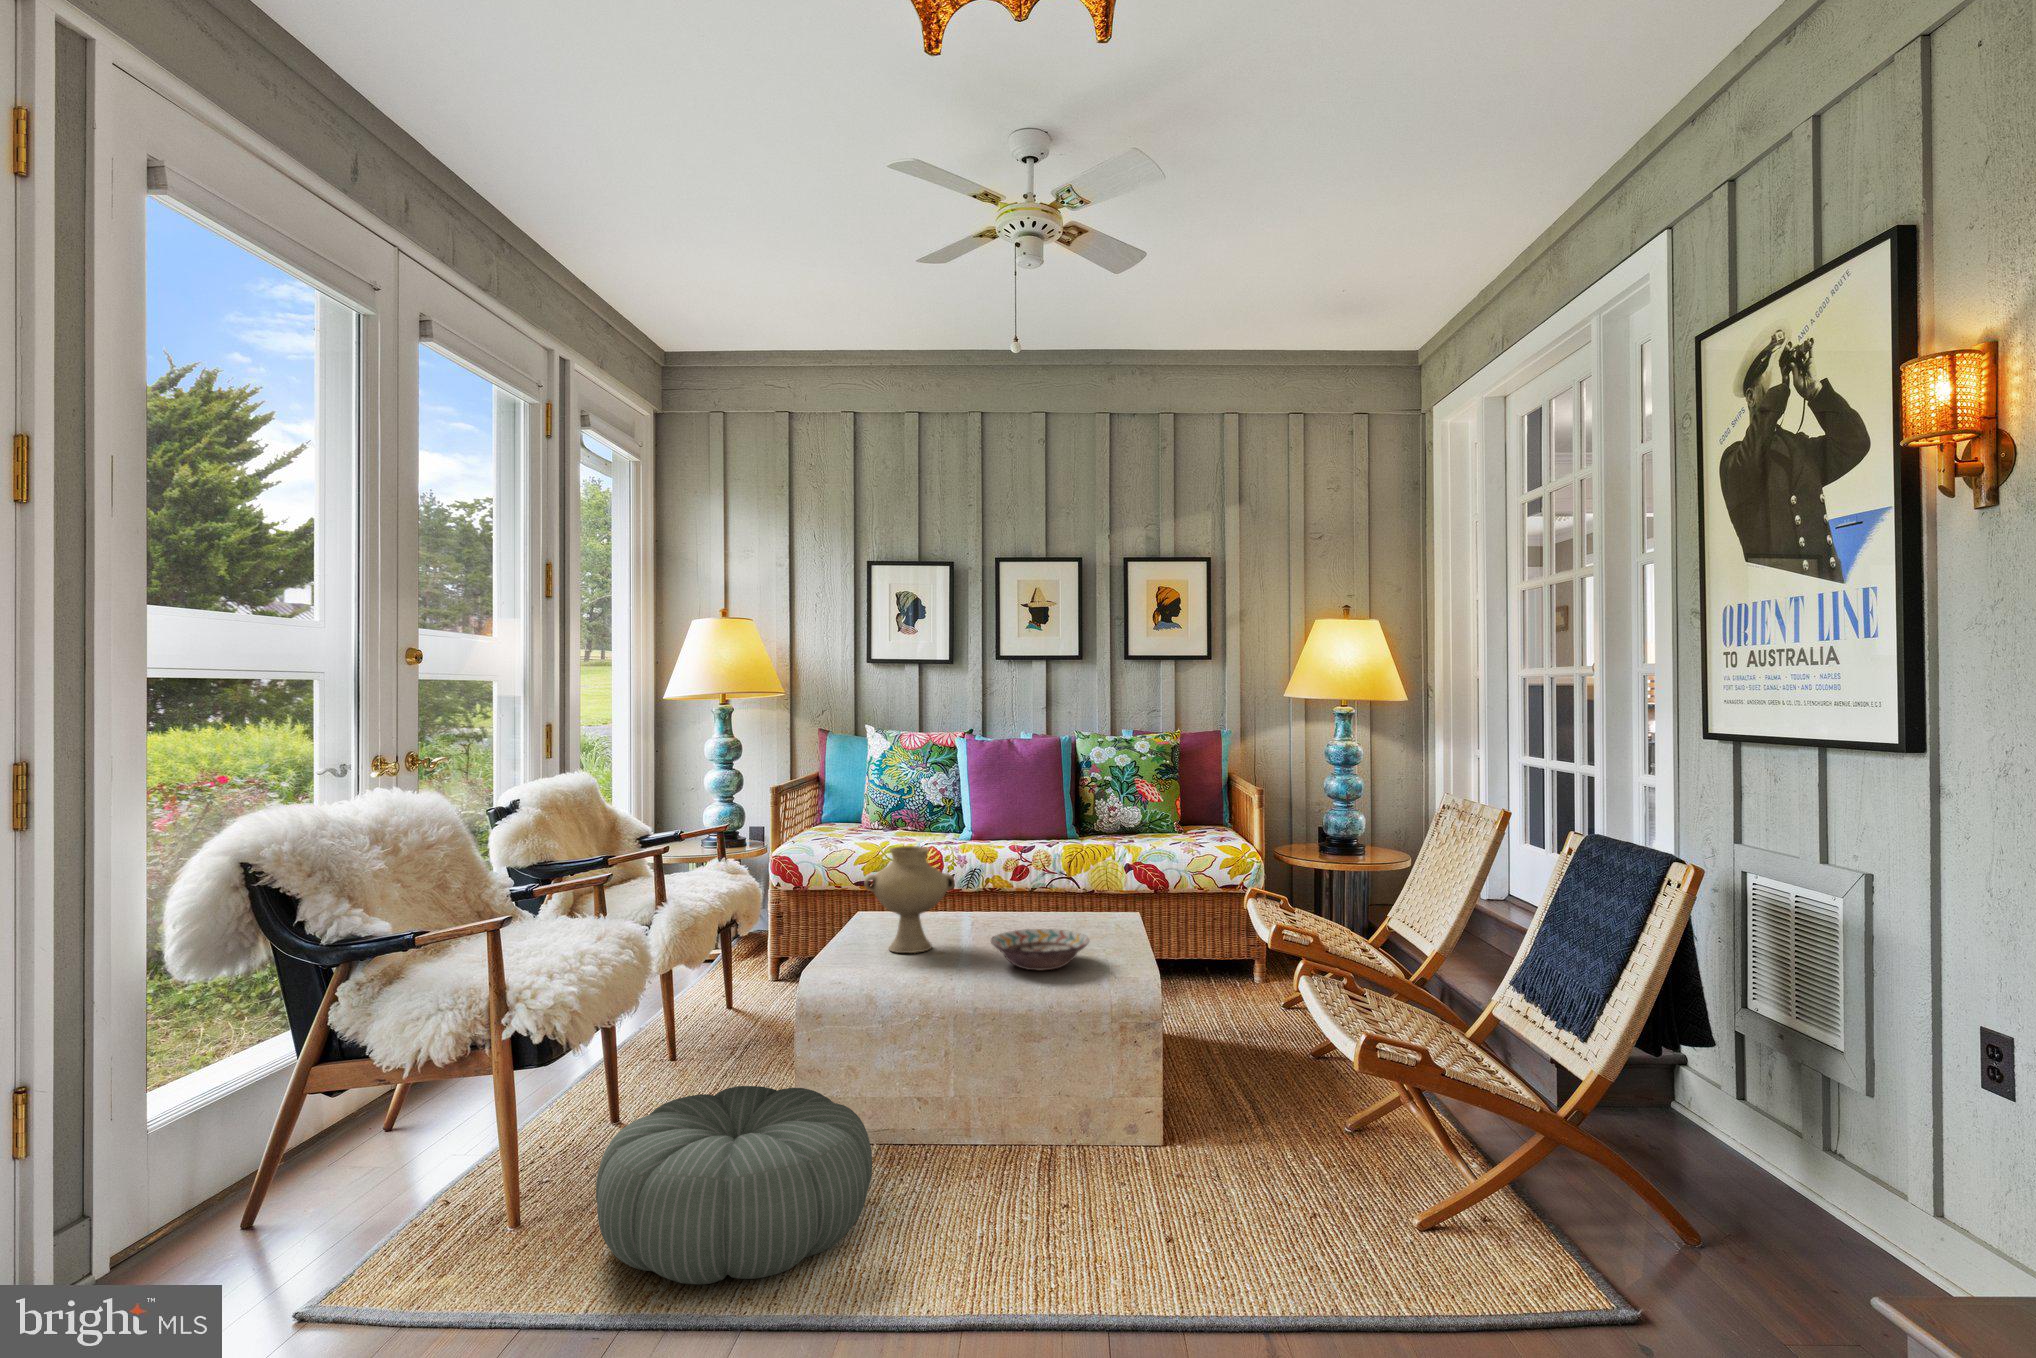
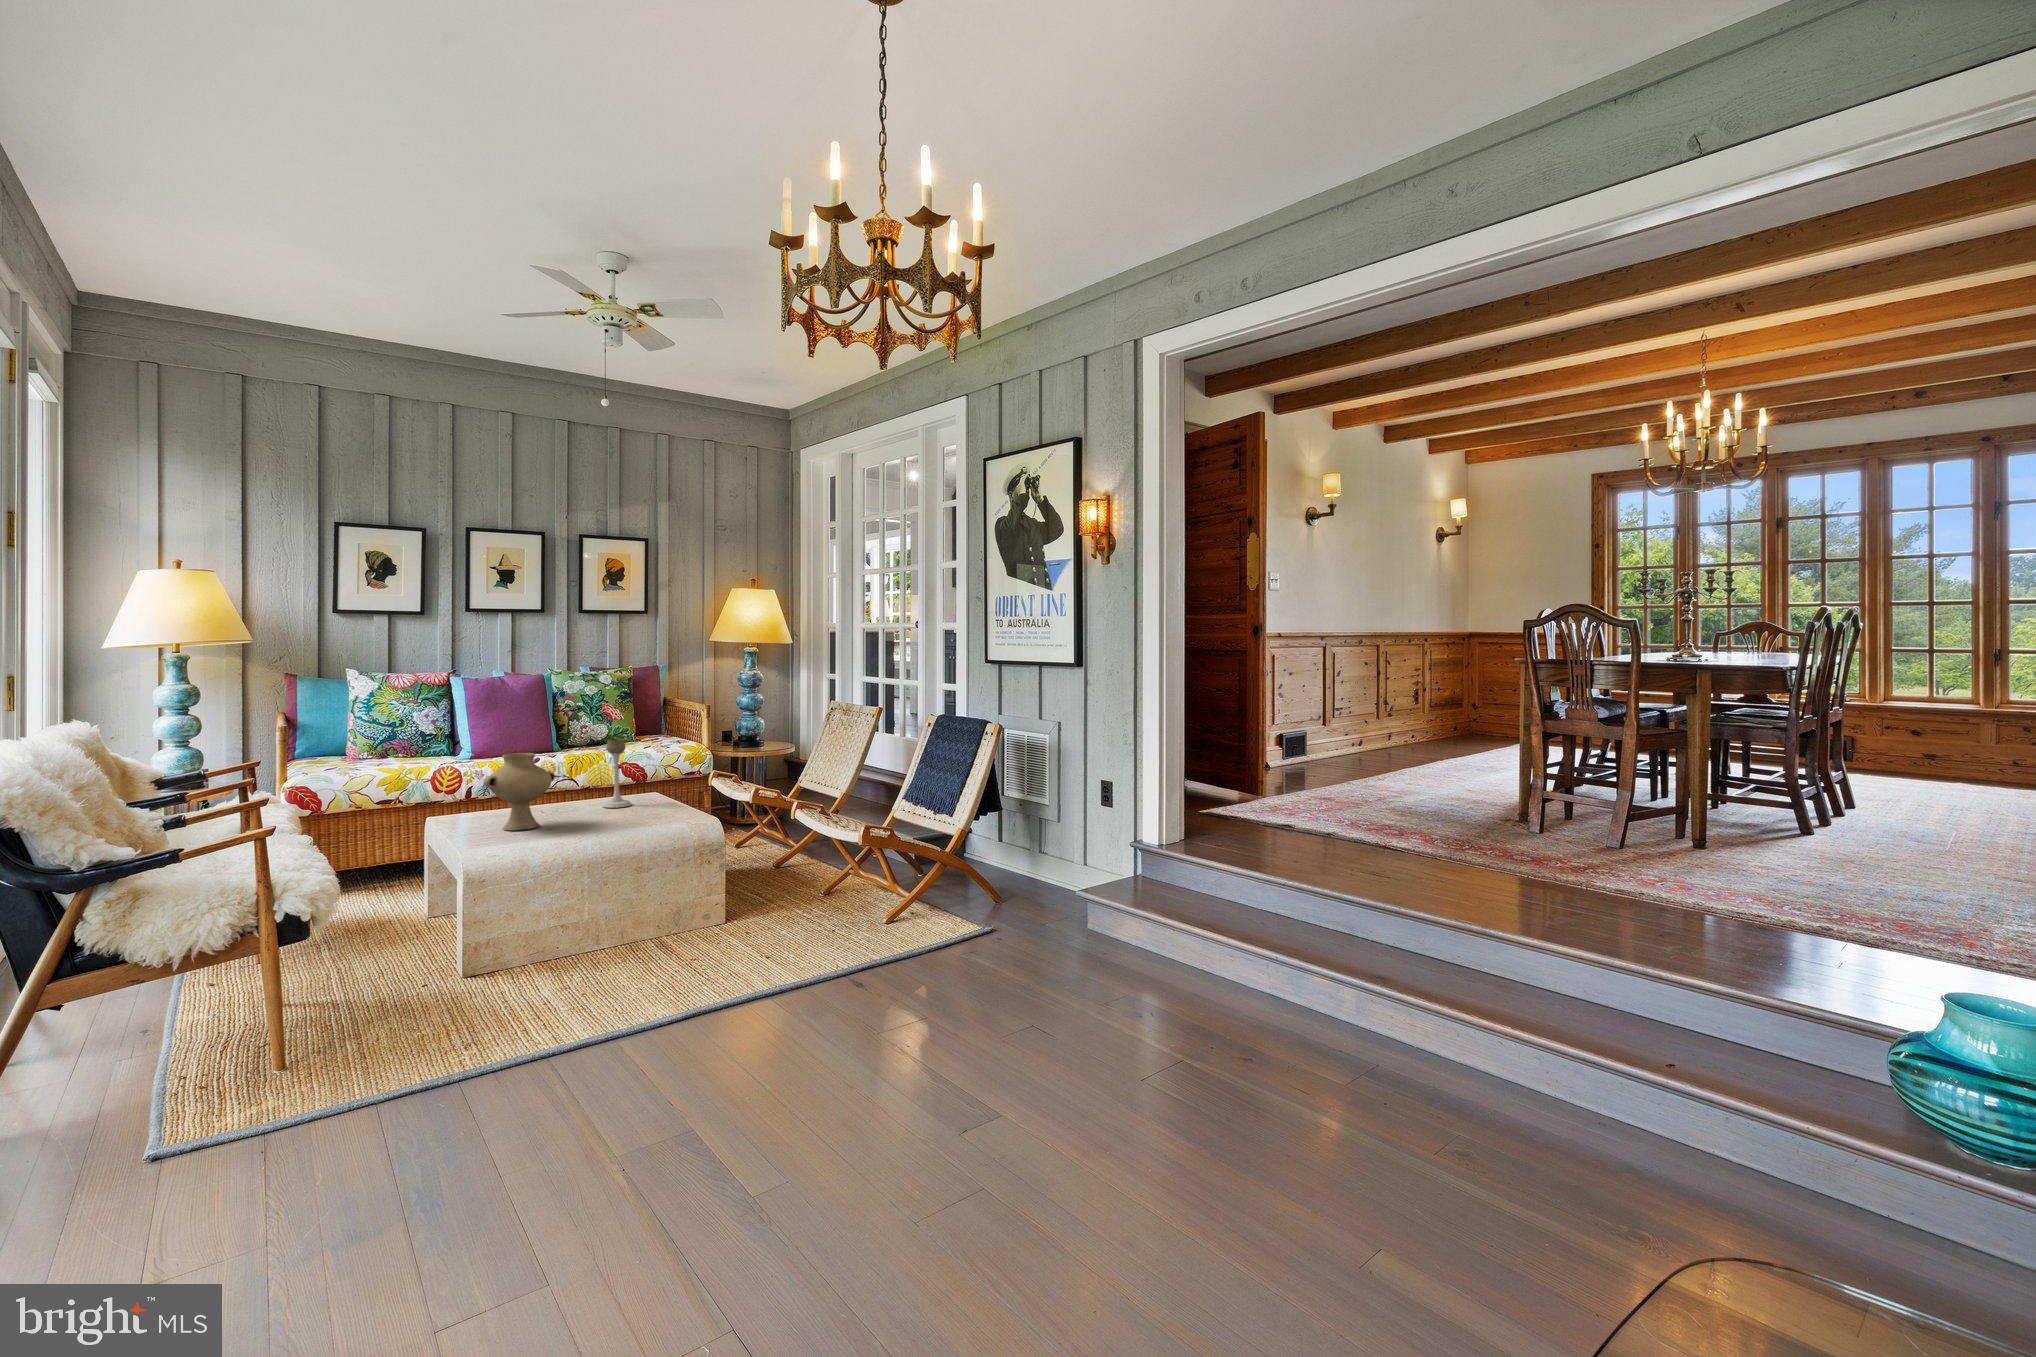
candle holder: none [1035,834,1074,934] -> present [602,739,631,808]
decorative bowl: present [991,929,1090,970] -> none [598,800,671,826]
pouf: present [596,1086,872,1284] -> none [368,919,588,1047]

